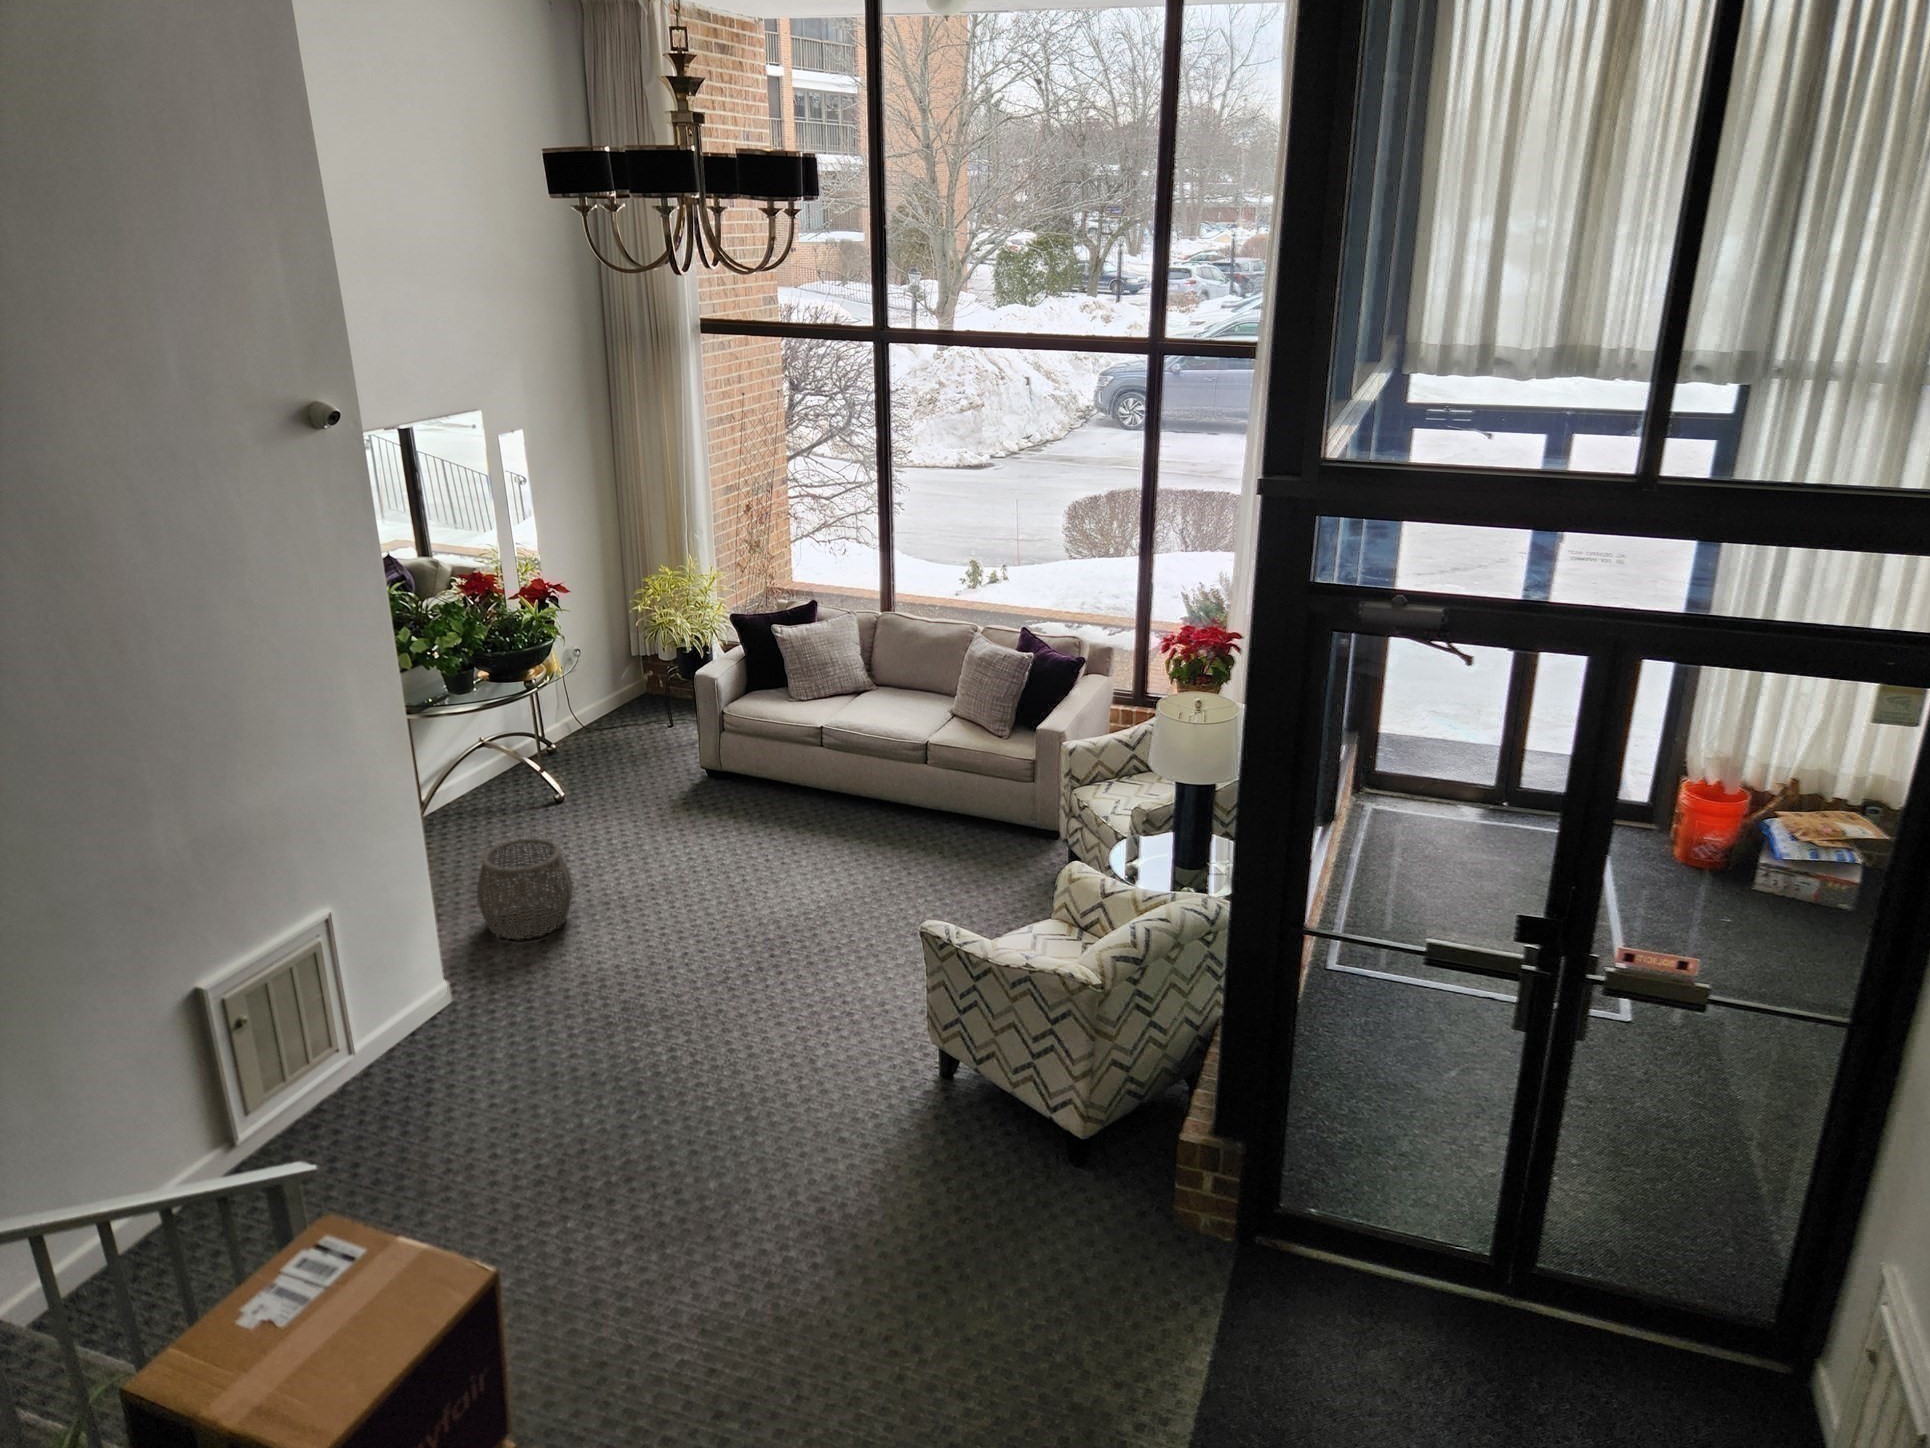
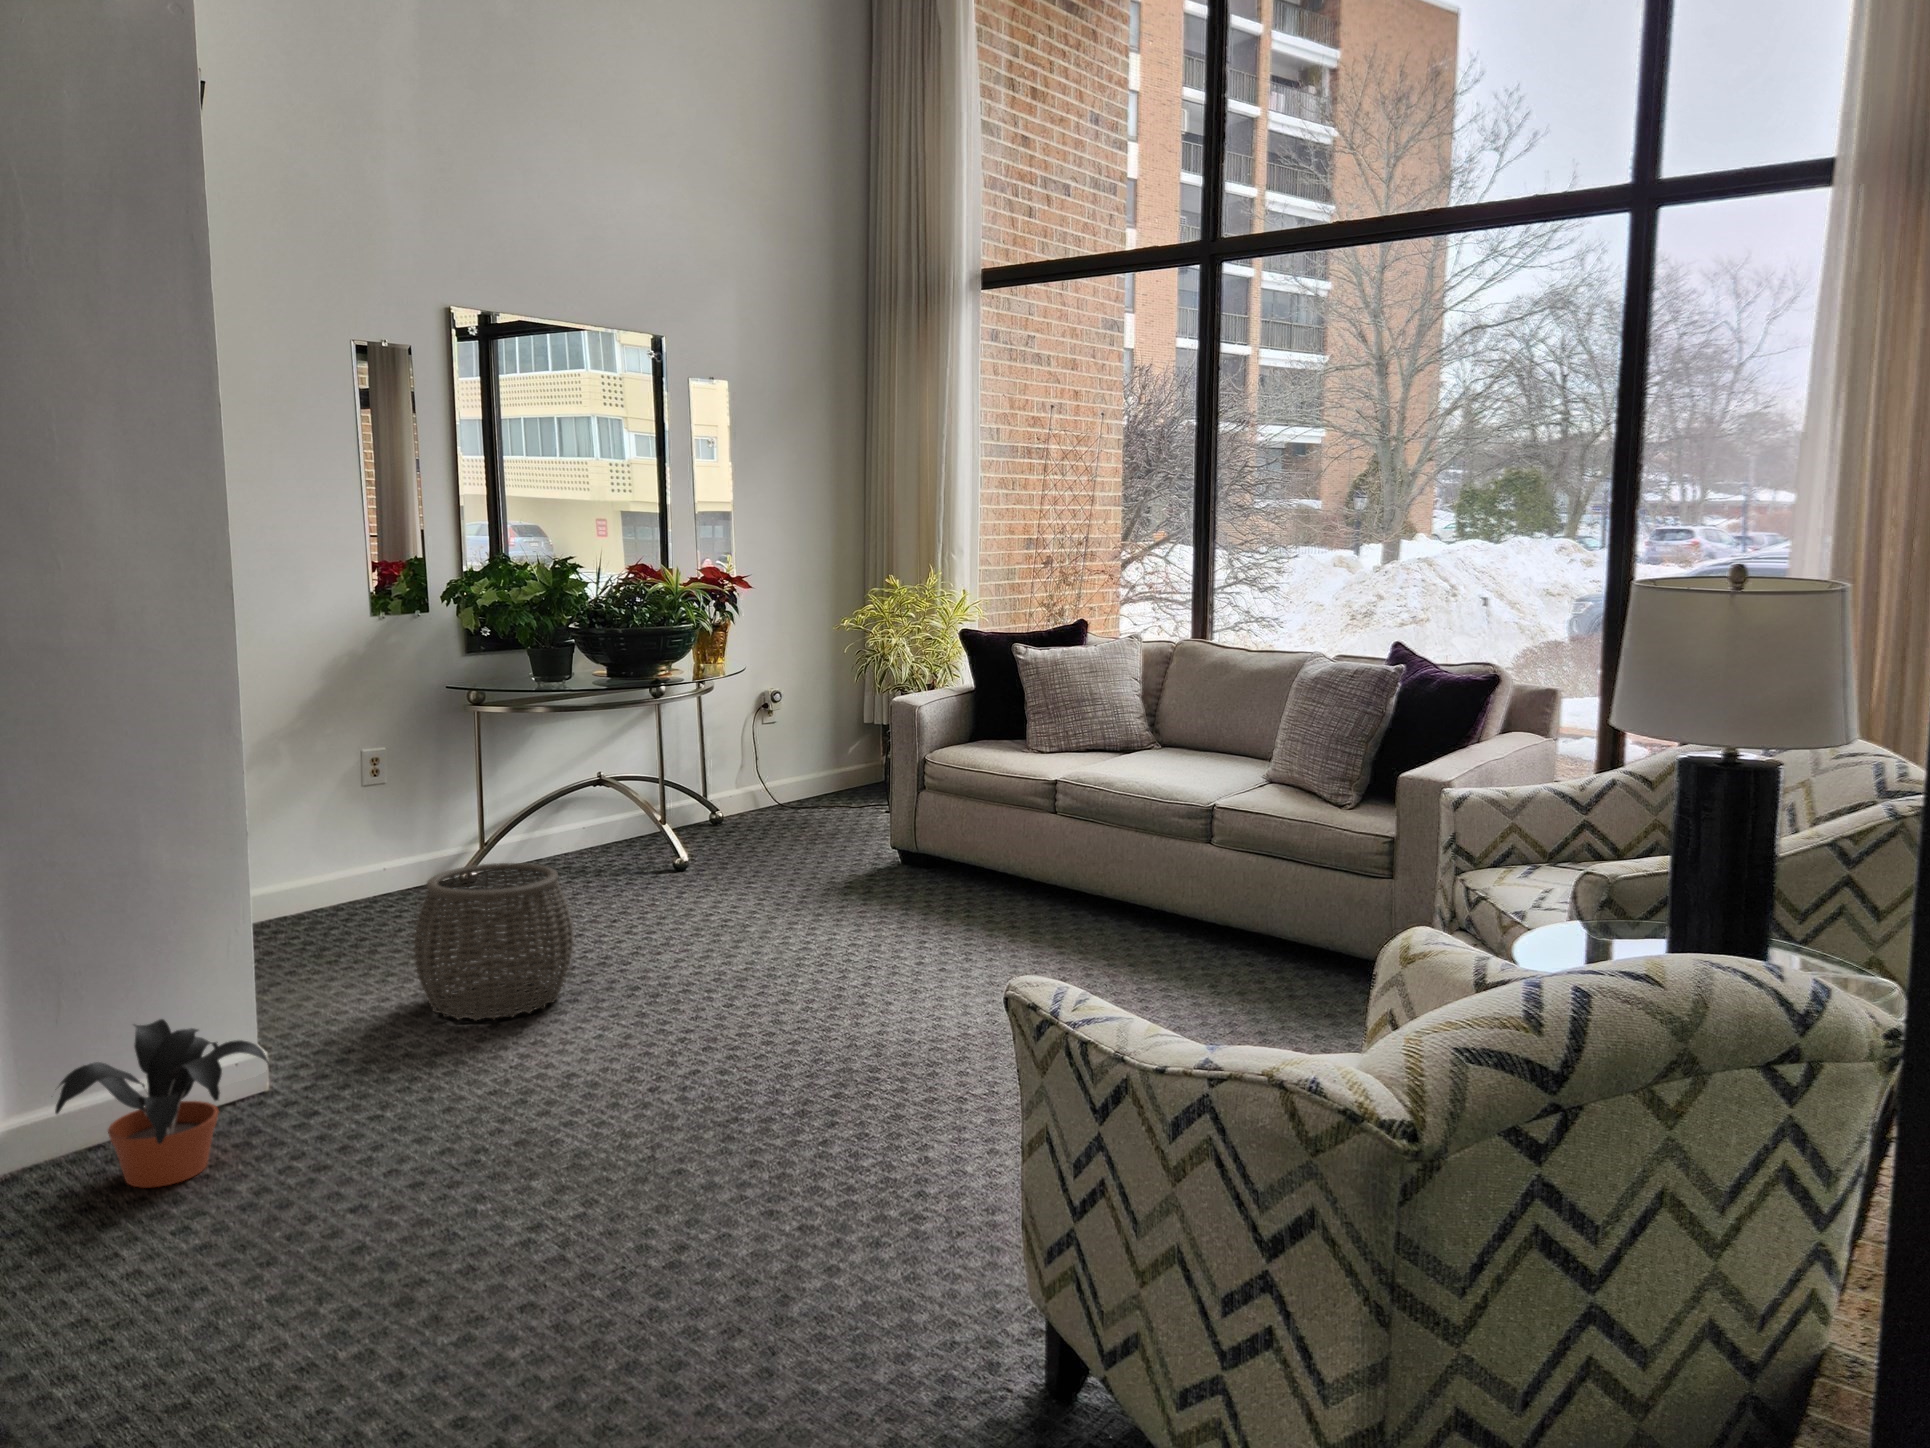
potted plant: none [379,981,485,1069] -> present [55,1019,268,1188]

